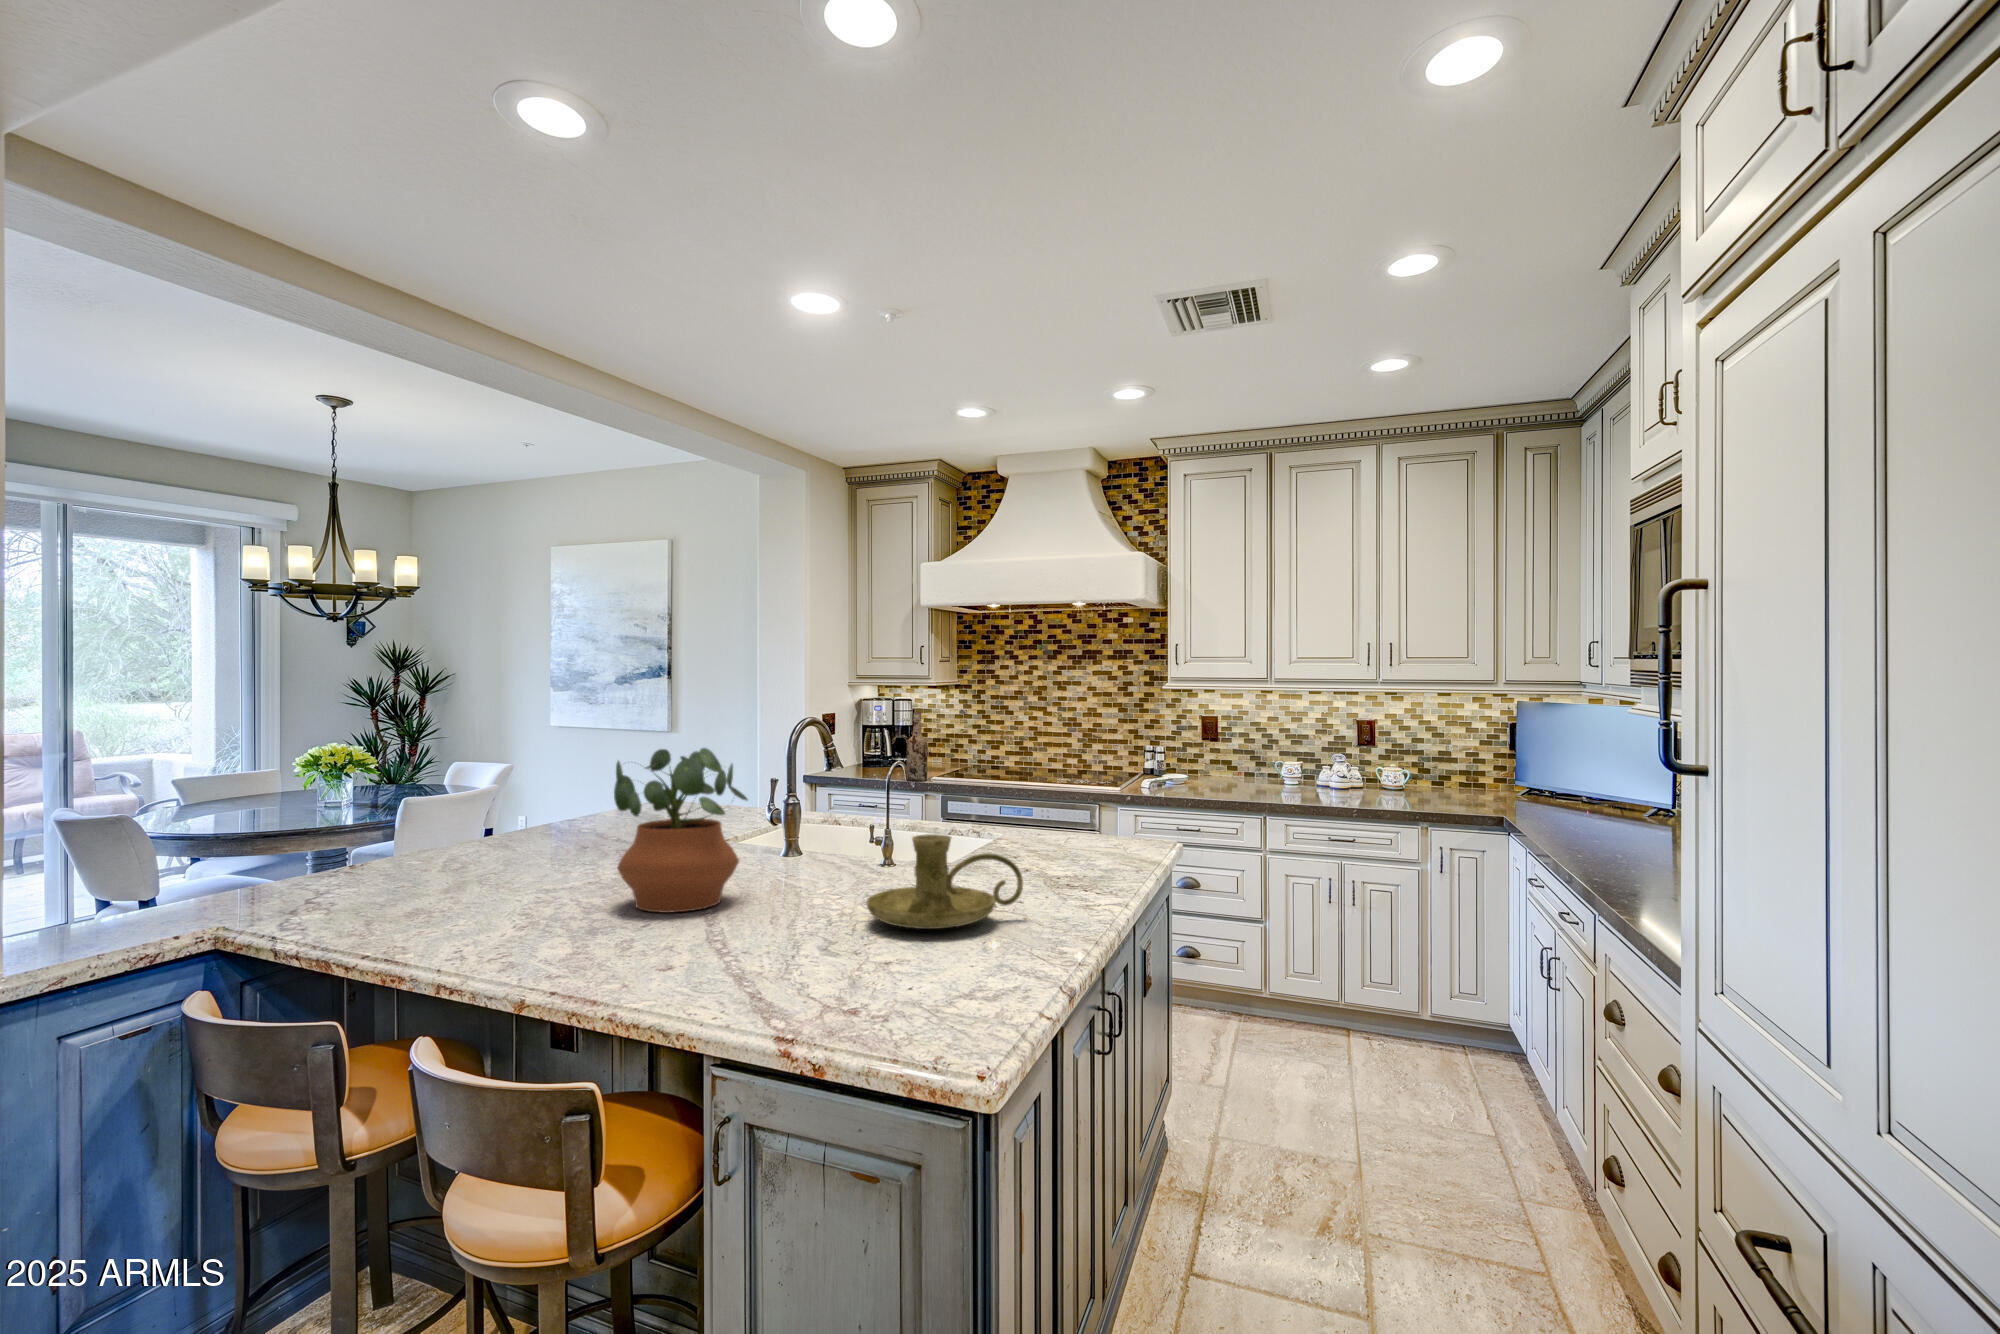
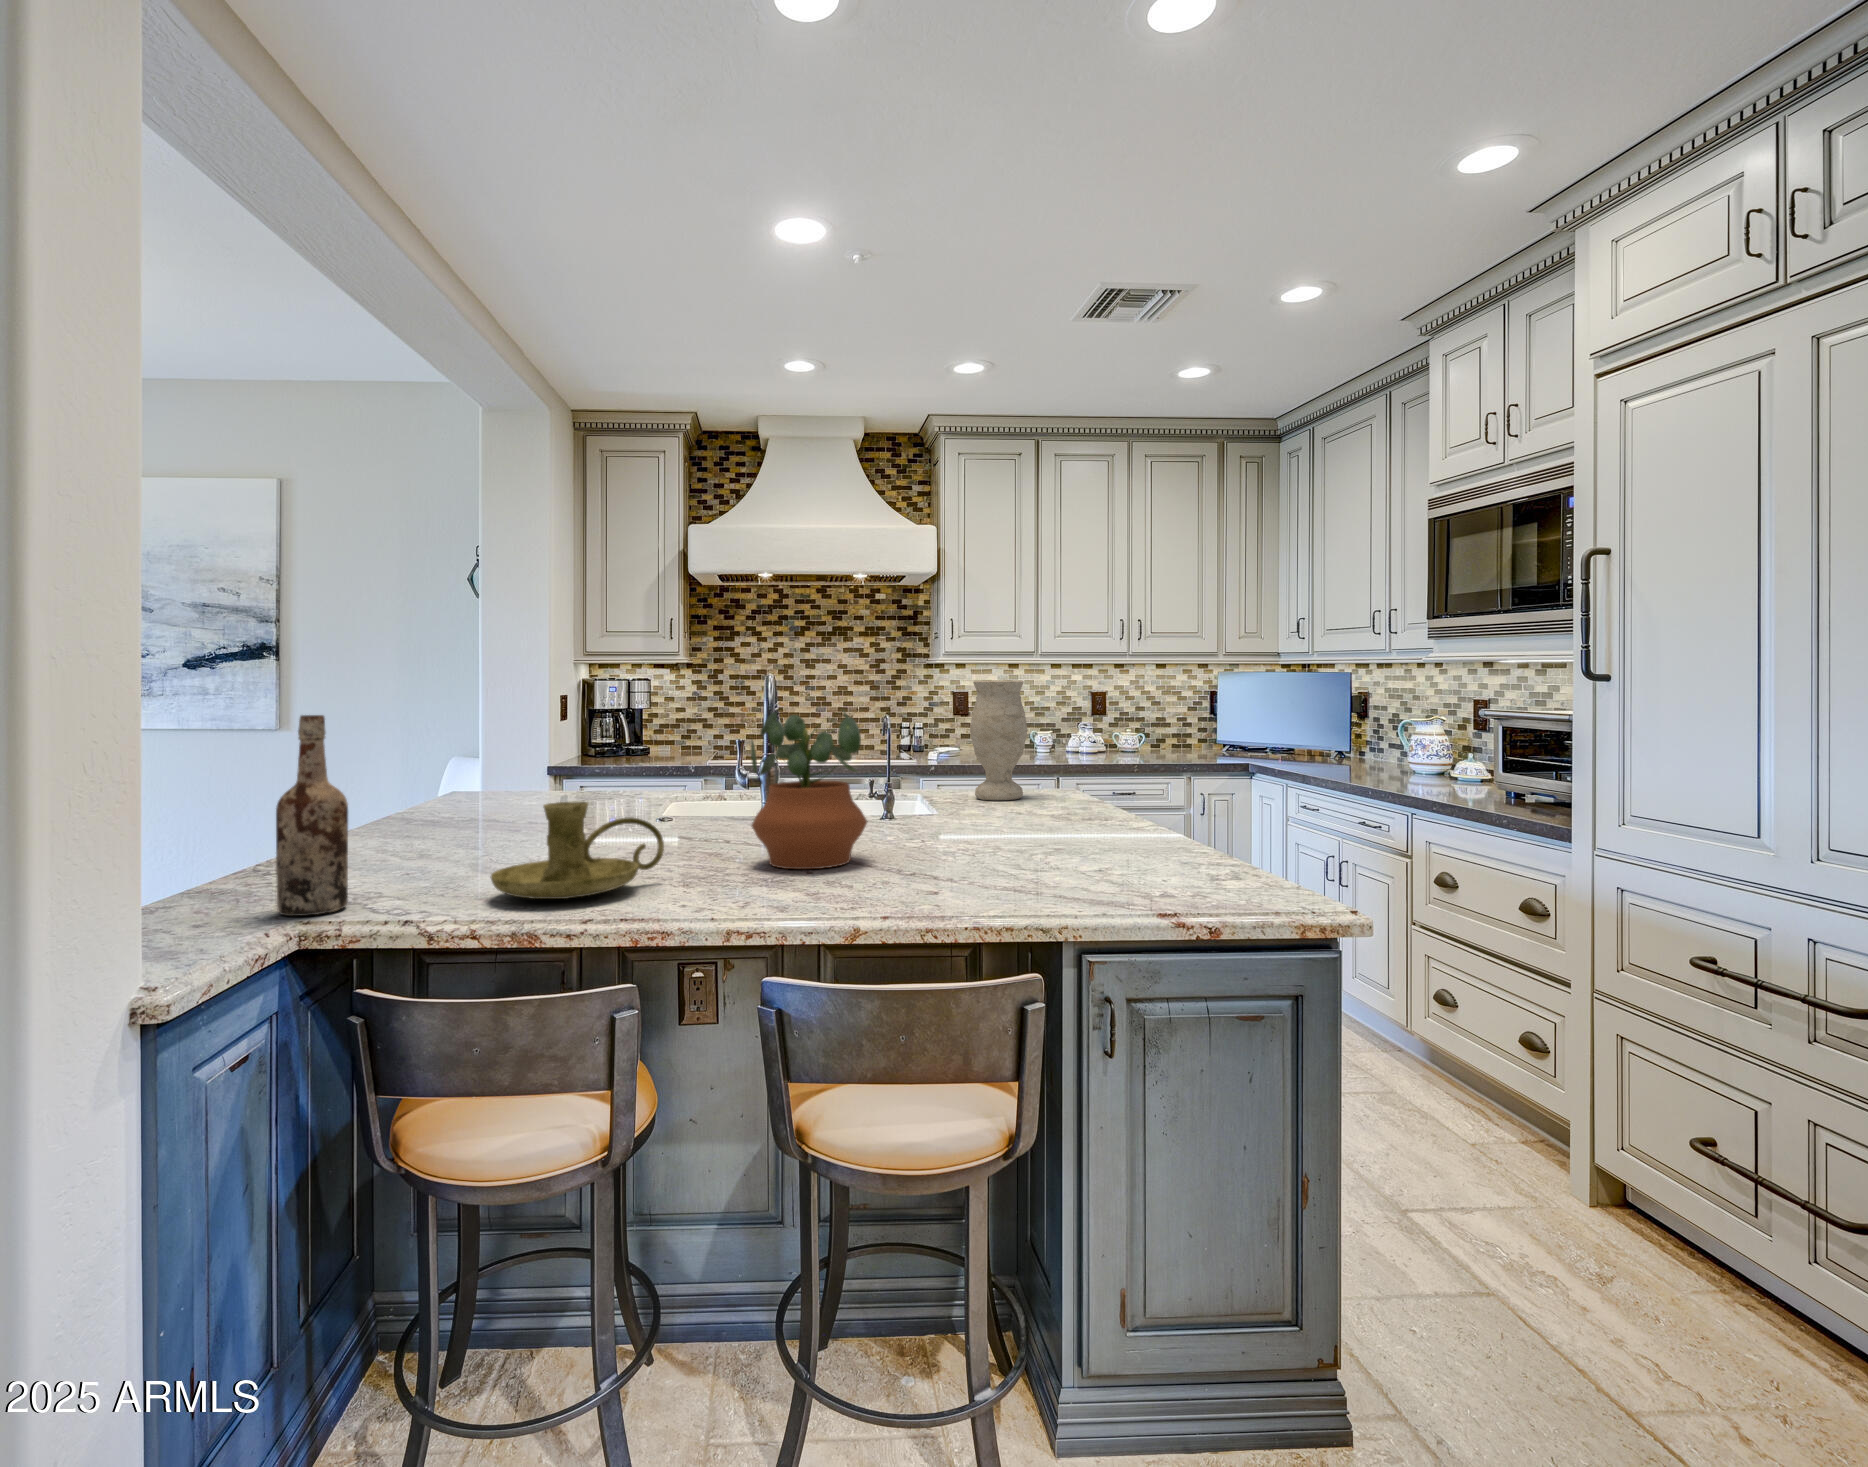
wine bottle: present [906,712,928,781] -> present [276,715,348,916]
vase: none [1047,712,1110,844] -> present [970,680,1028,800]
candle holder: present [866,834,1023,929] -> present [490,802,664,899]

